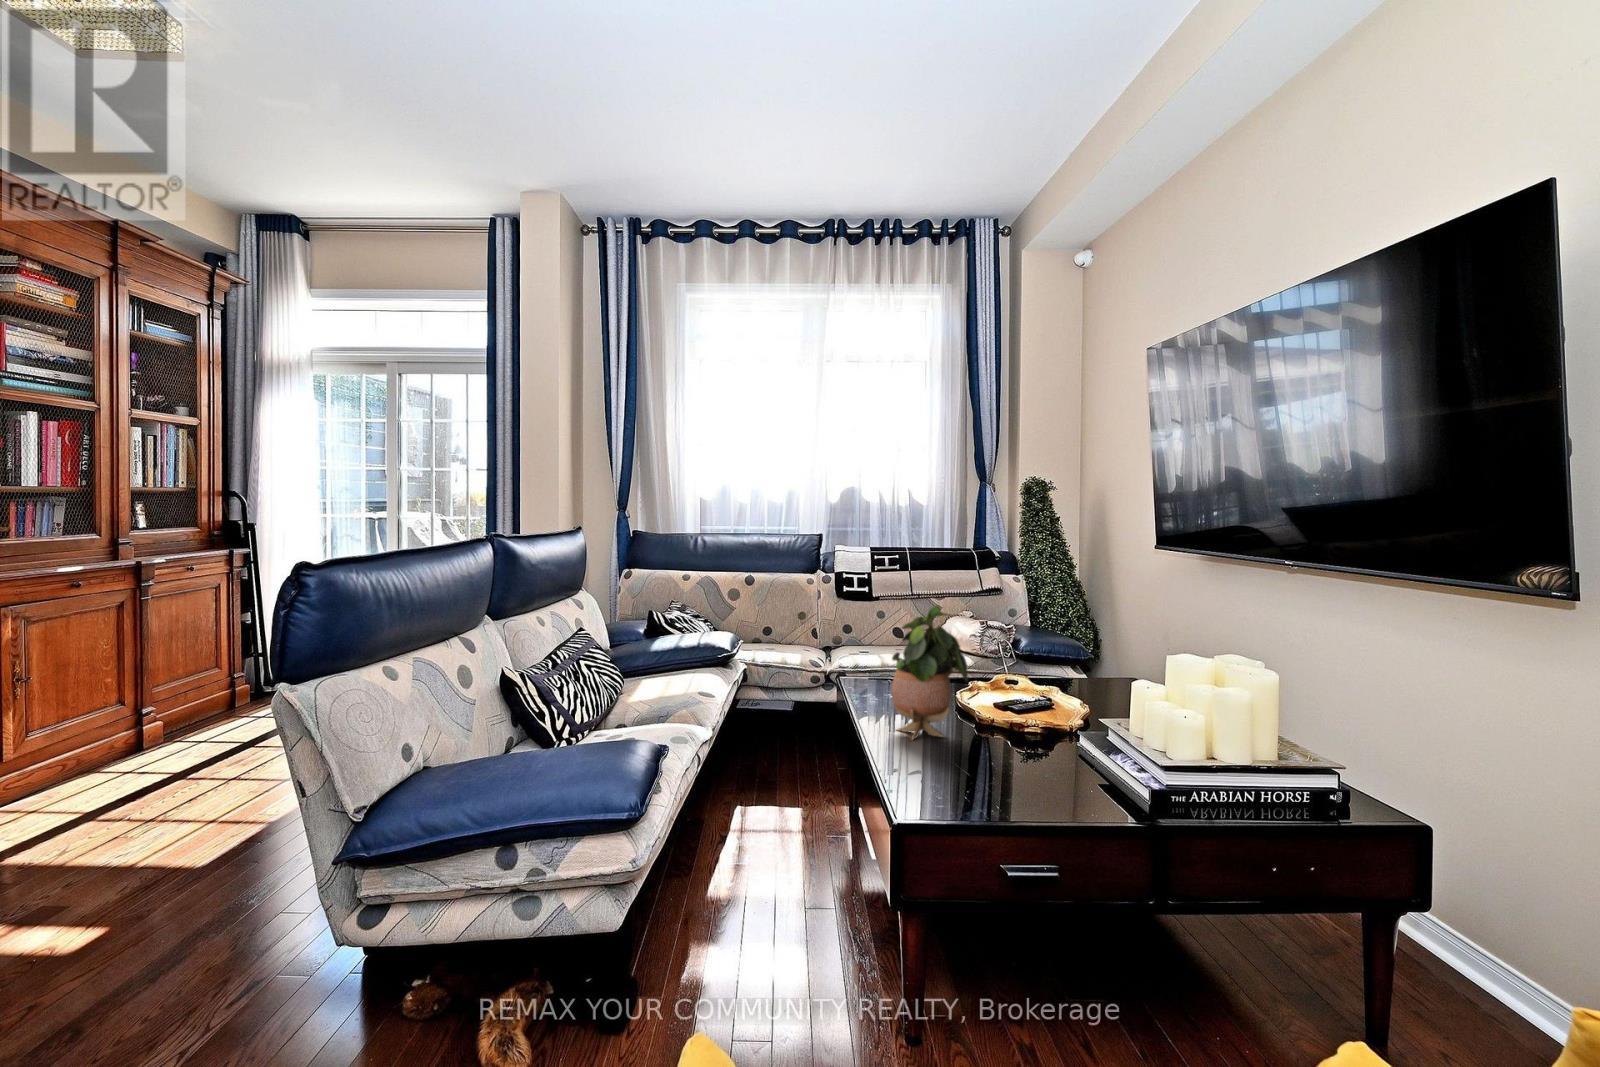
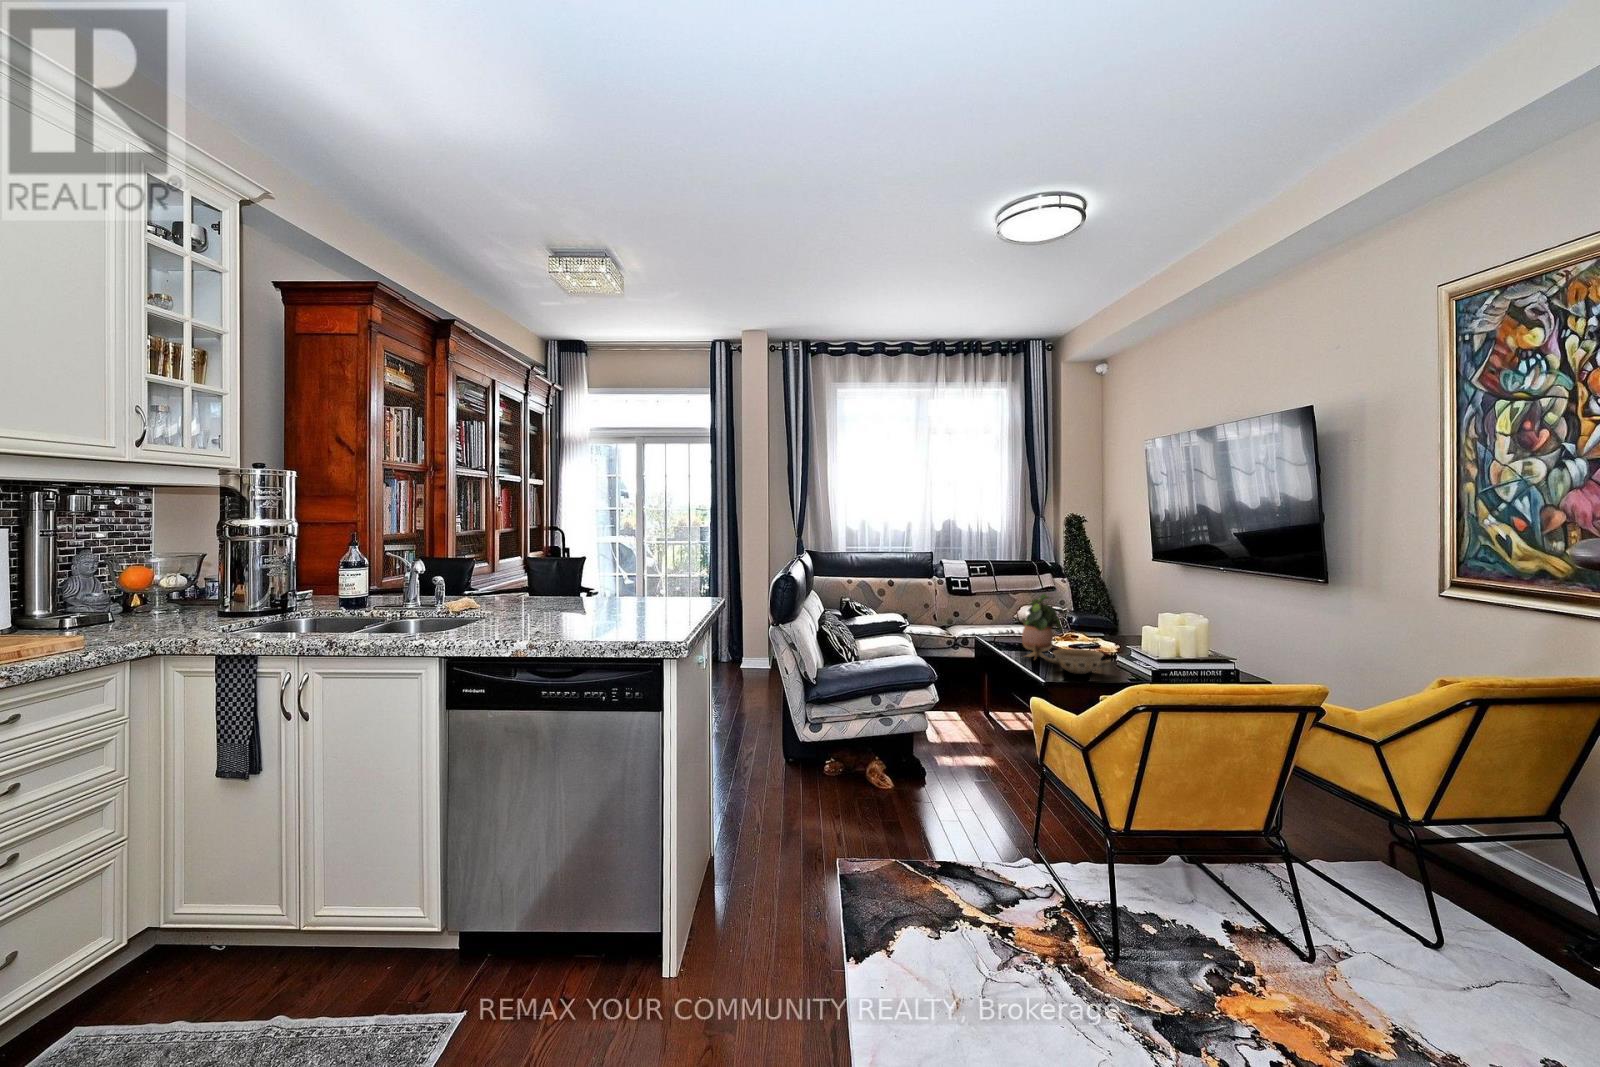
ceramic bowl: none [915,725,1059,788] -> present [1045,649,1111,674]

